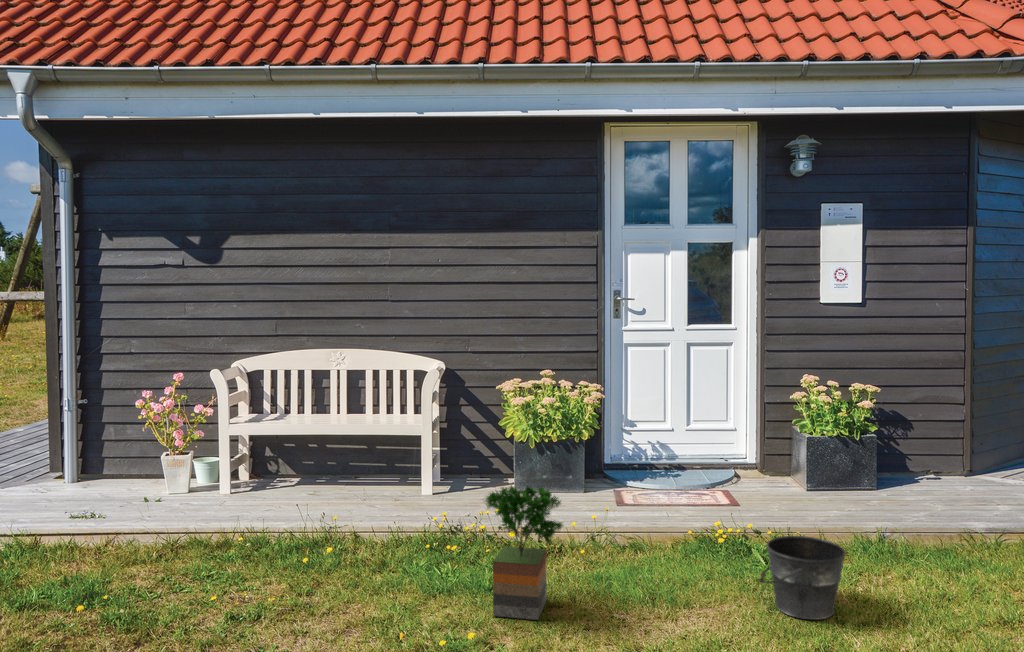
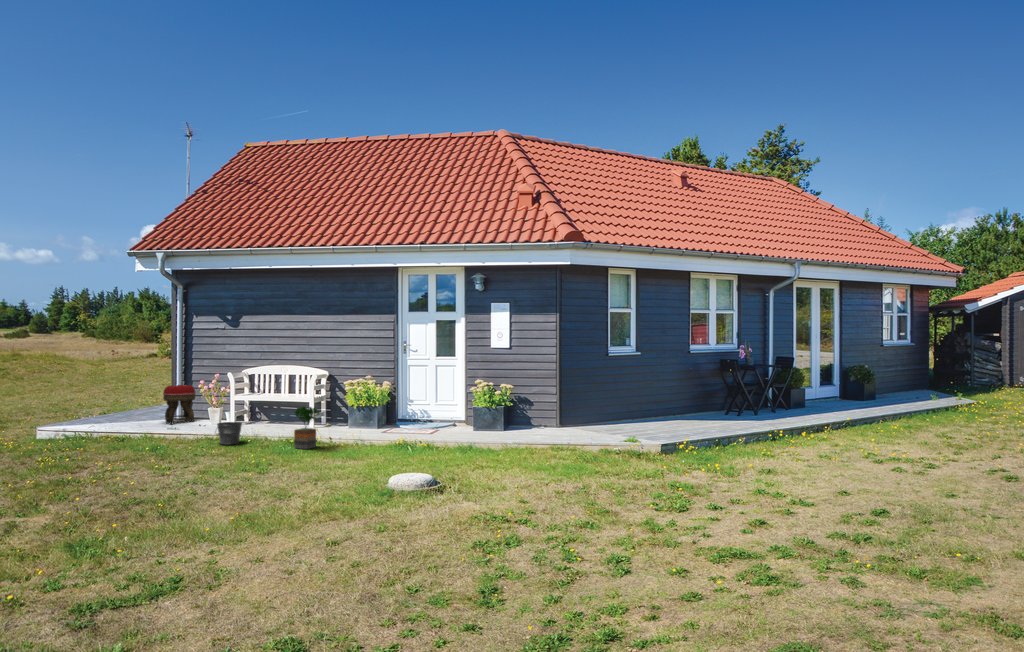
footstool: none [42,399,122,499] -> present [163,385,195,424]
bucket: present [759,536,846,620] -> present [217,422,242,445]

